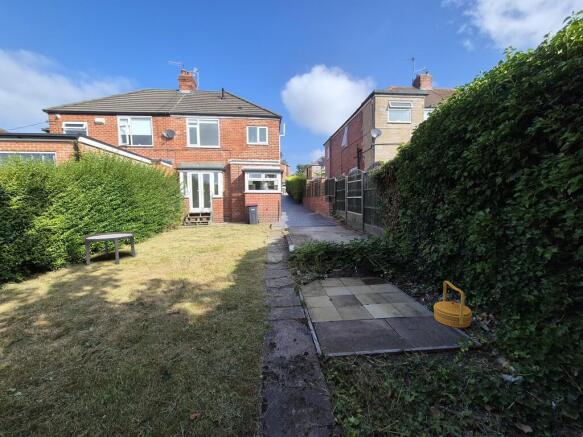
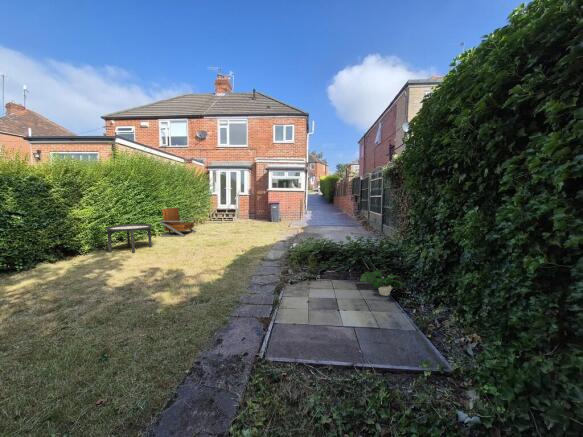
lounge chair: none [135,213,175,245] -> present [159,208,196,237]
potted plant: none [380,267,424,291] -> present [360,270,404,296]
woven basket: present [434,281,472,328] -> none [398,288,438,340]

